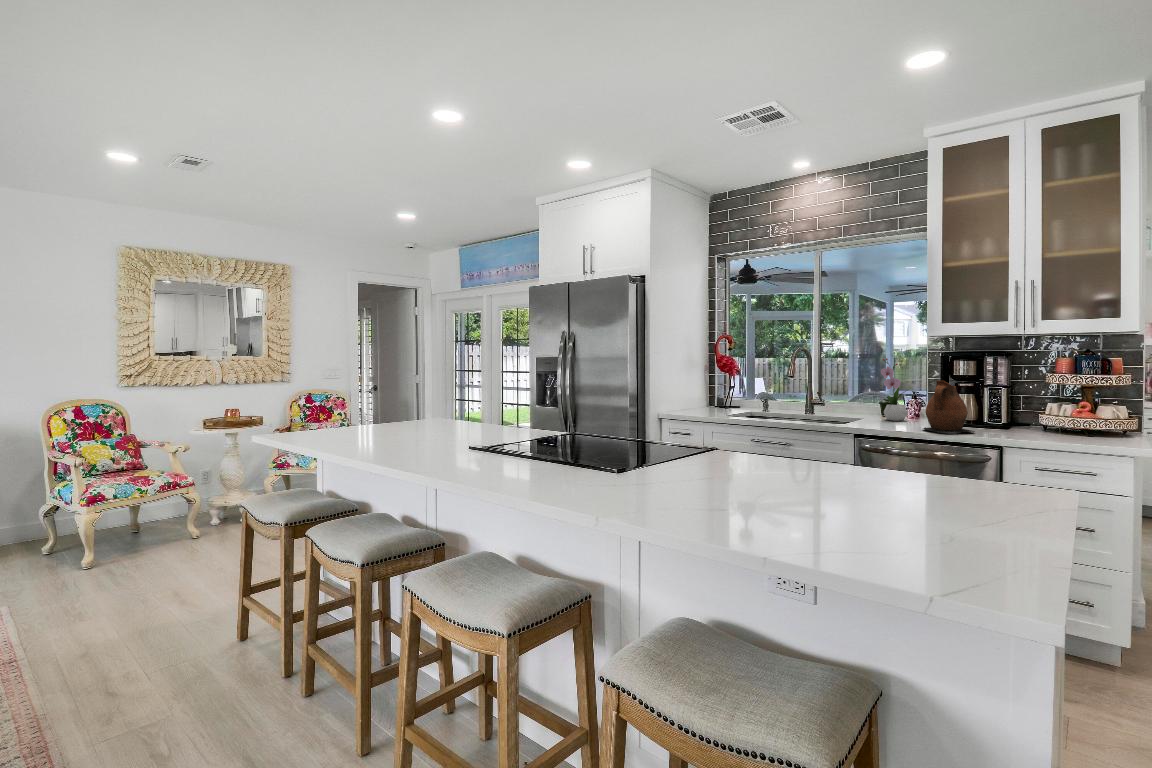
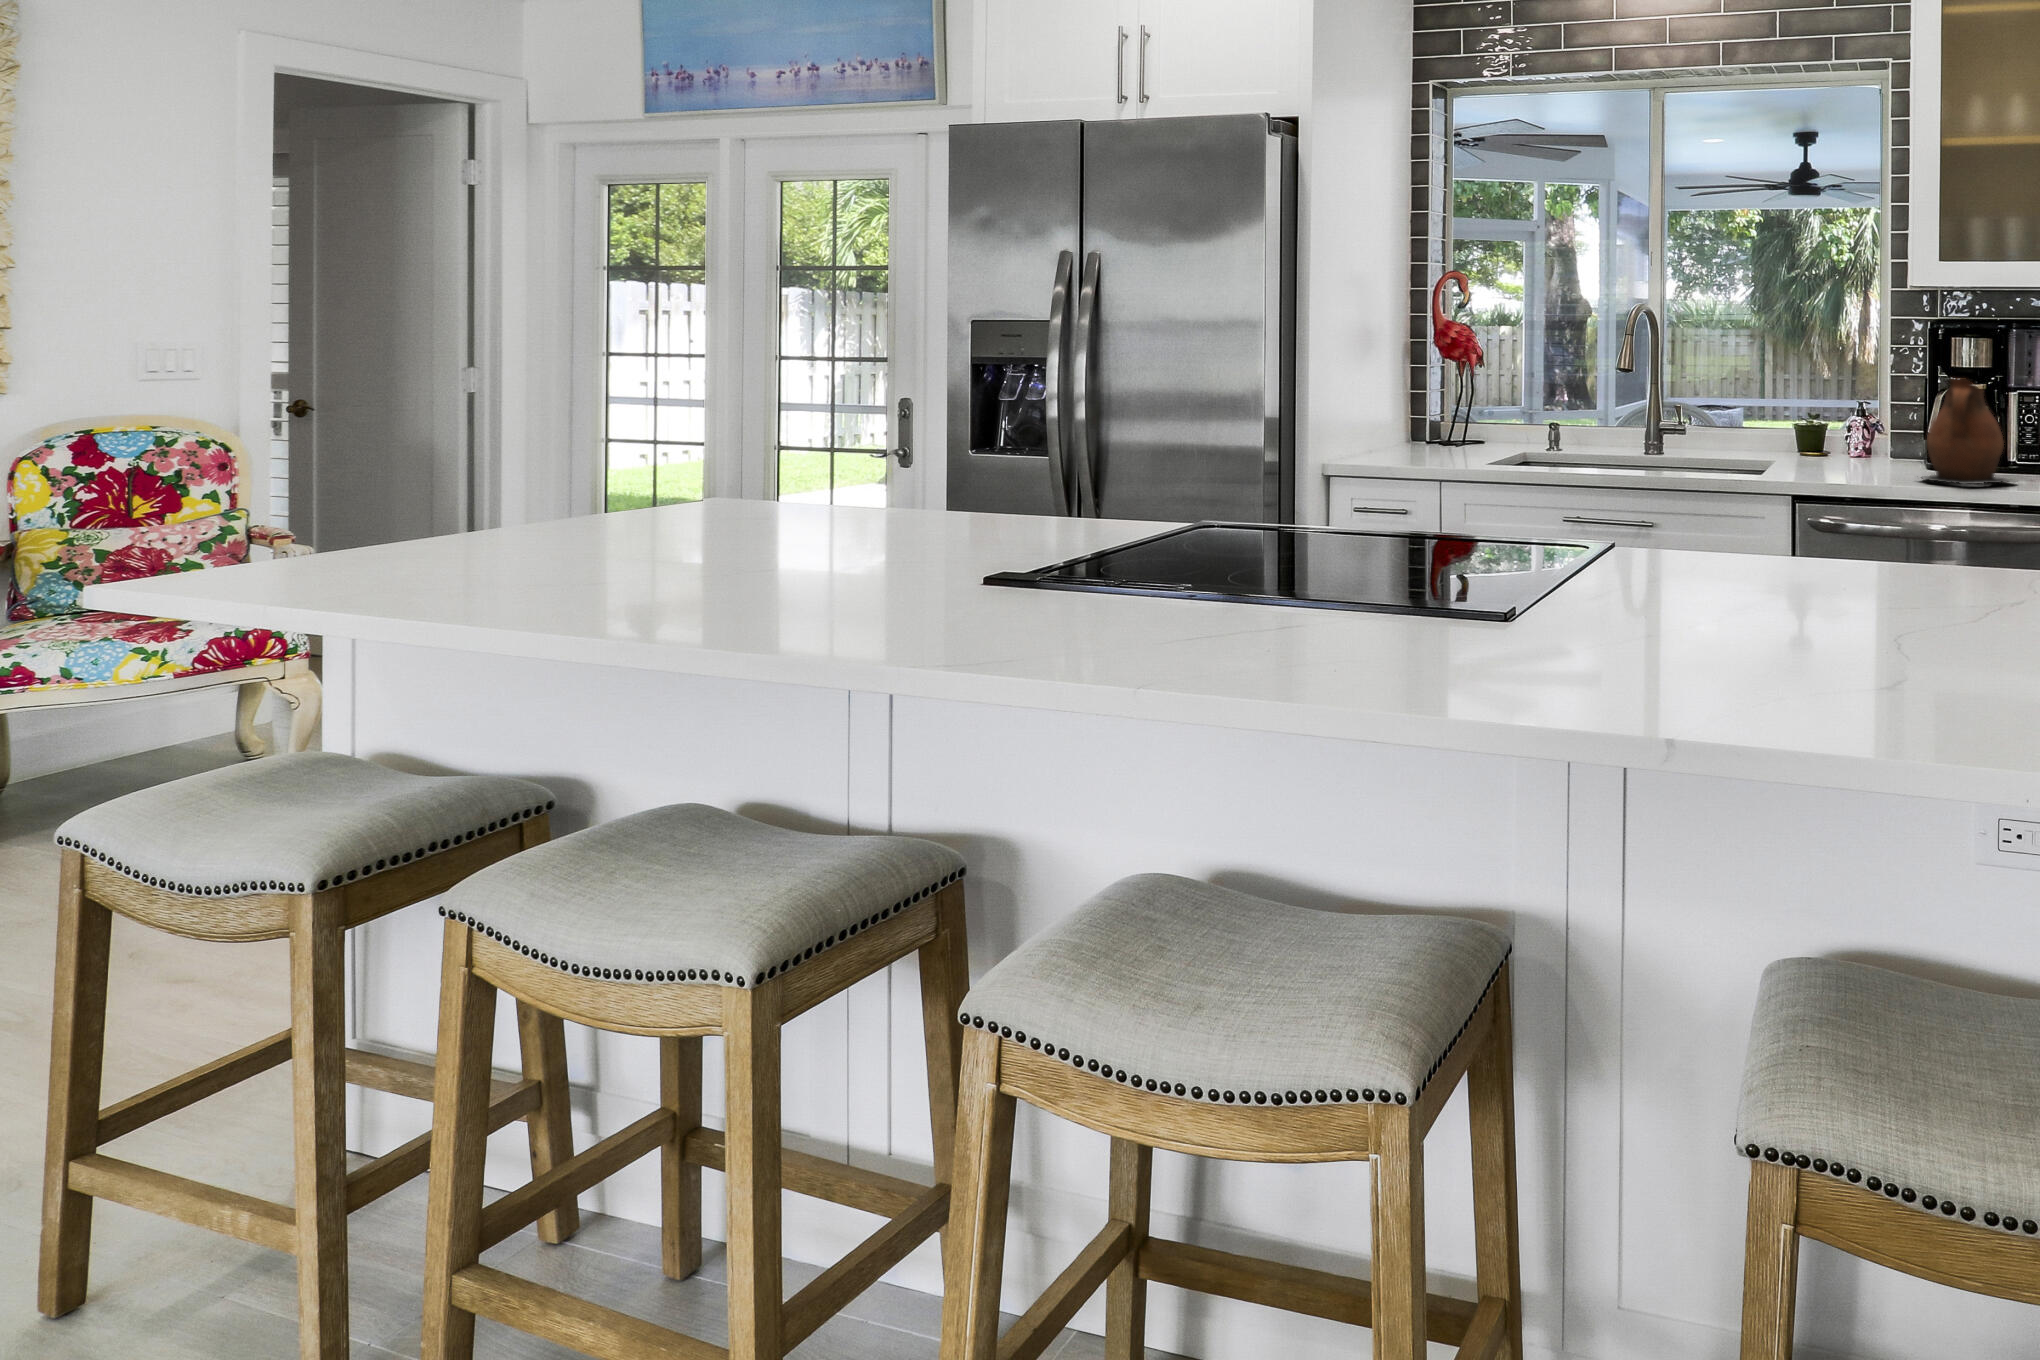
flower arrangement: present [881,358,908,421] -> none [1814,332,1868,465]

